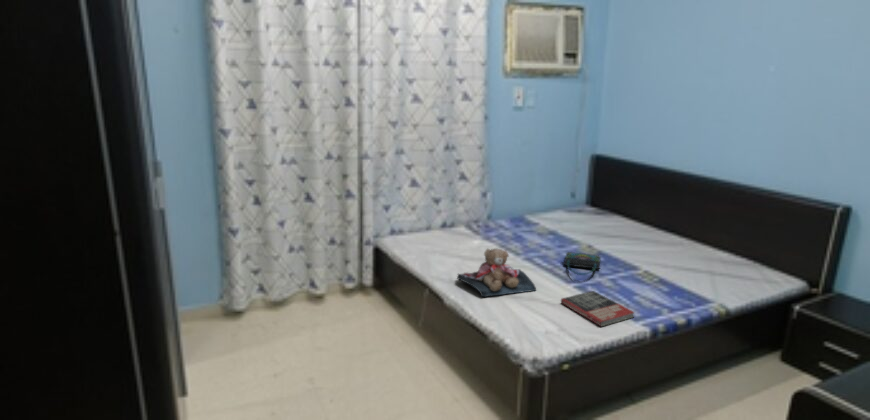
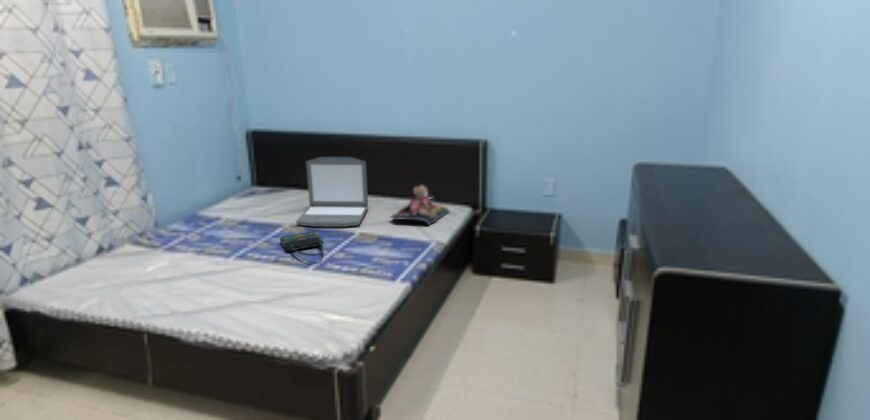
laptop: none [593,189,681,263] -> present [296,157,368,227]
teddy bear: present [457,249,536,297] -> present [391,185,449,225]
book: present [561,291,634,326] -> none [318,267,391,297]

